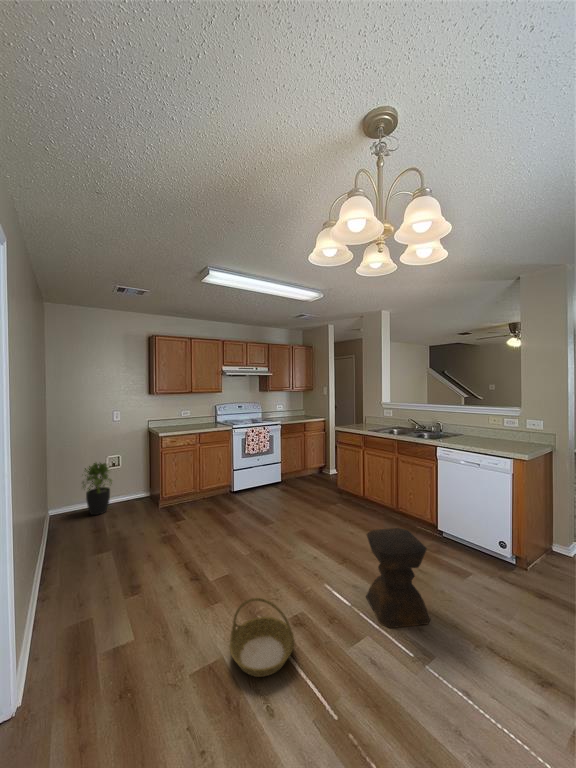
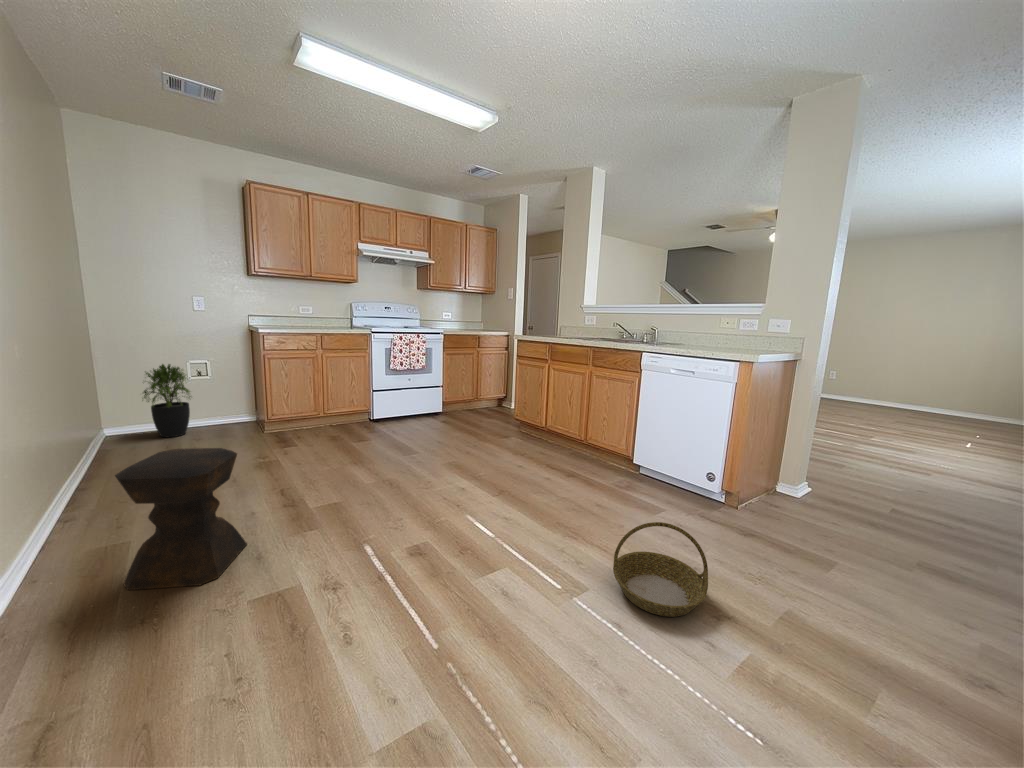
stool: present [366,528,430,628] -> present [115,448,247,590]
basket: present [230,598,294,677] -> present [613,522,708,617]

